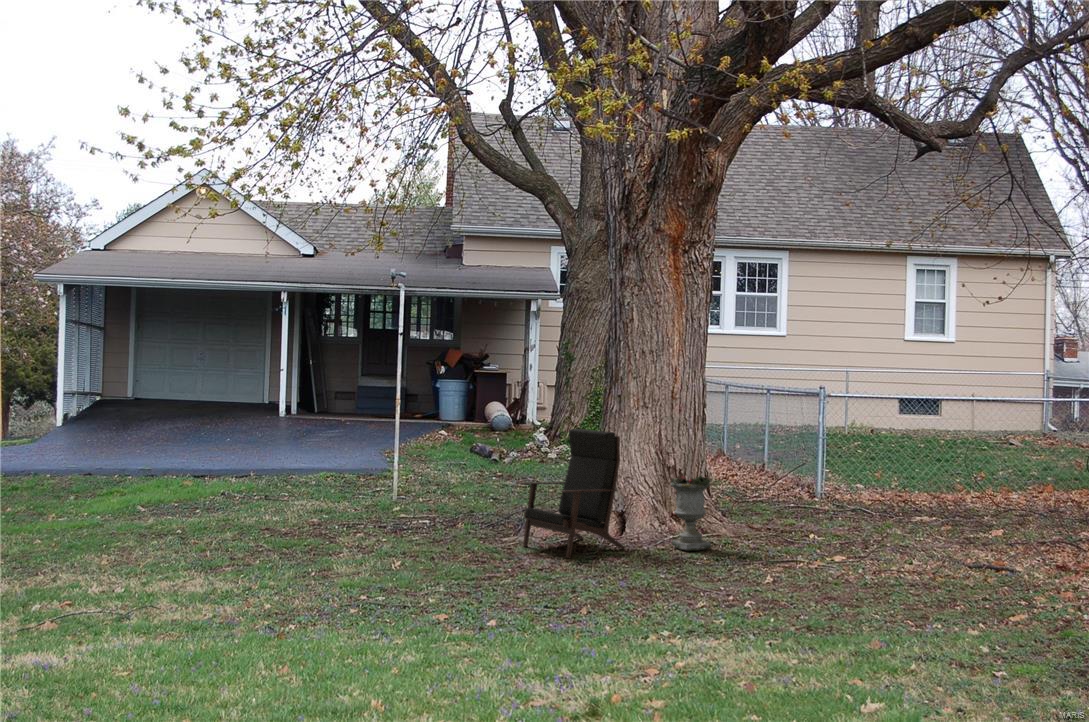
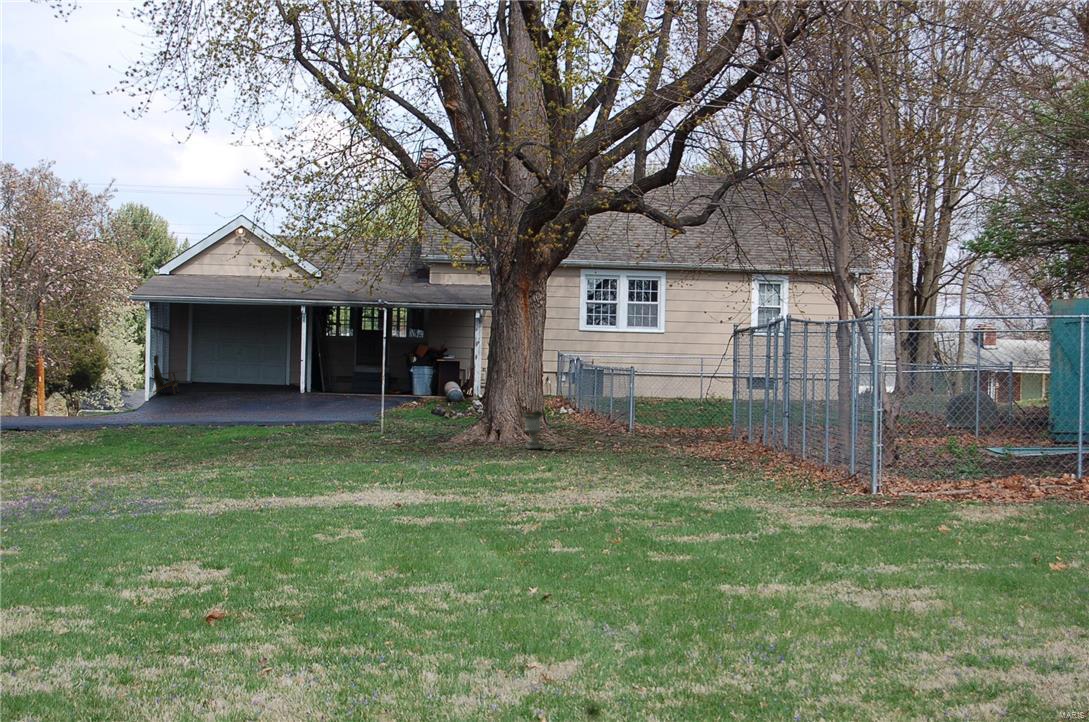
lounge chair: present [518,429,624,558] -> present [152,355,179,394]

